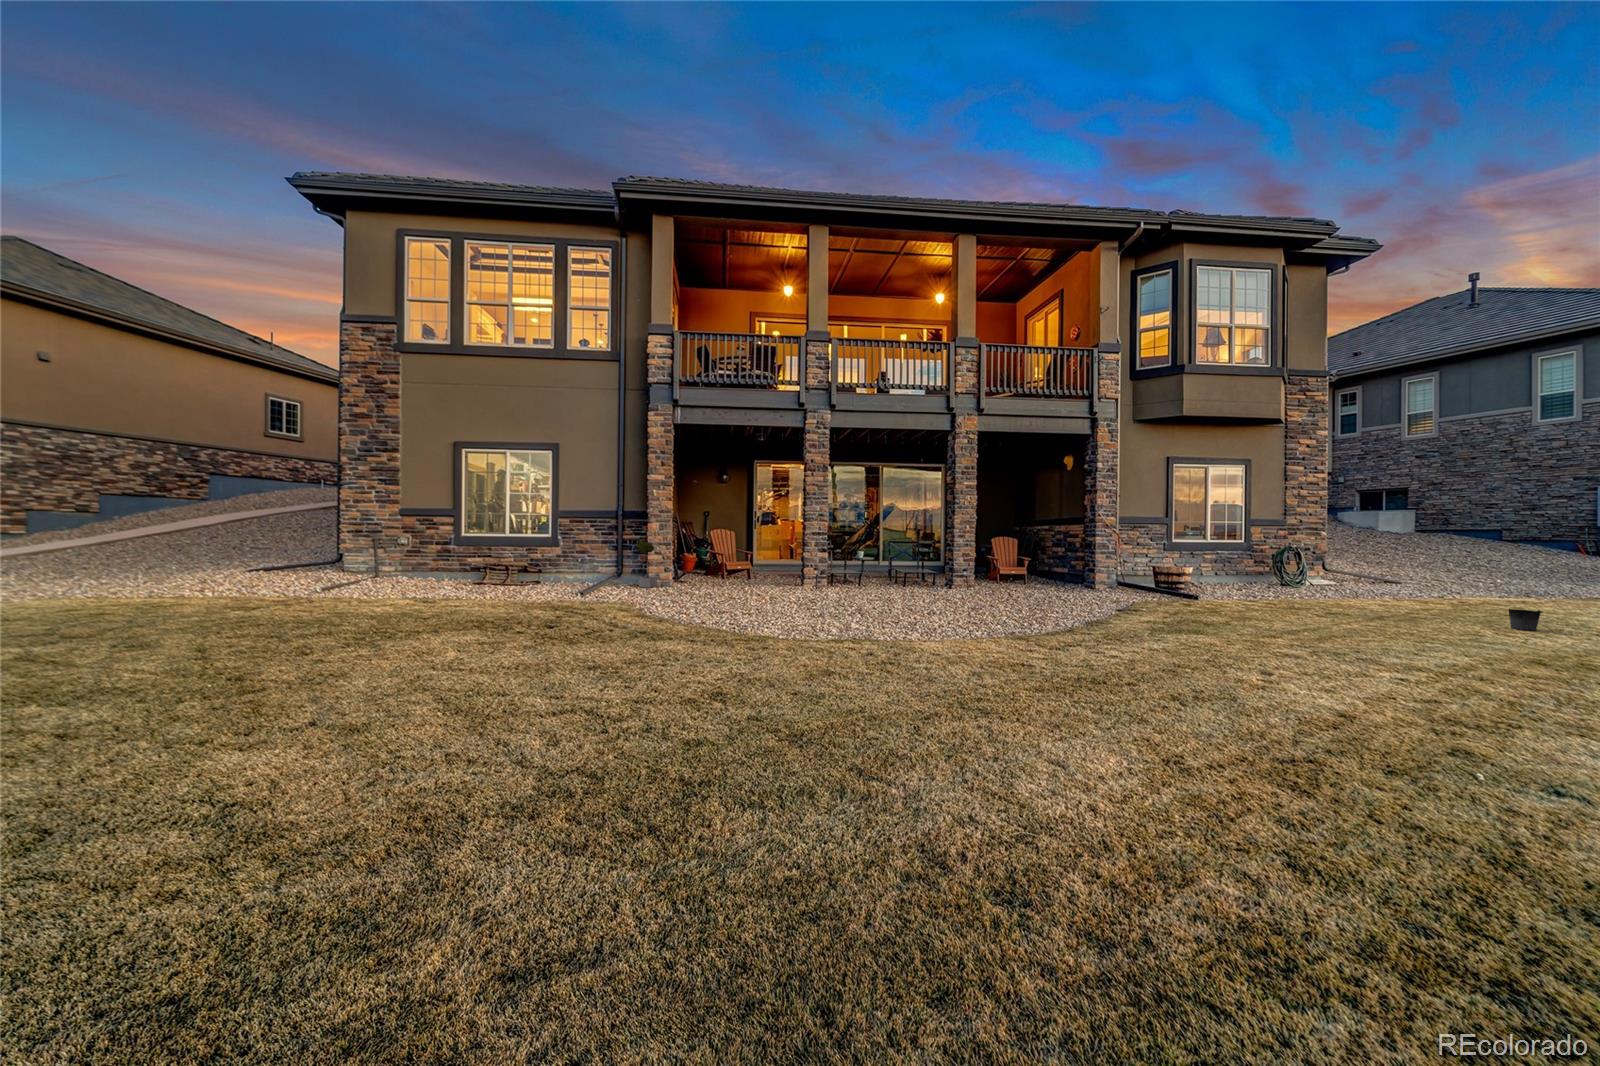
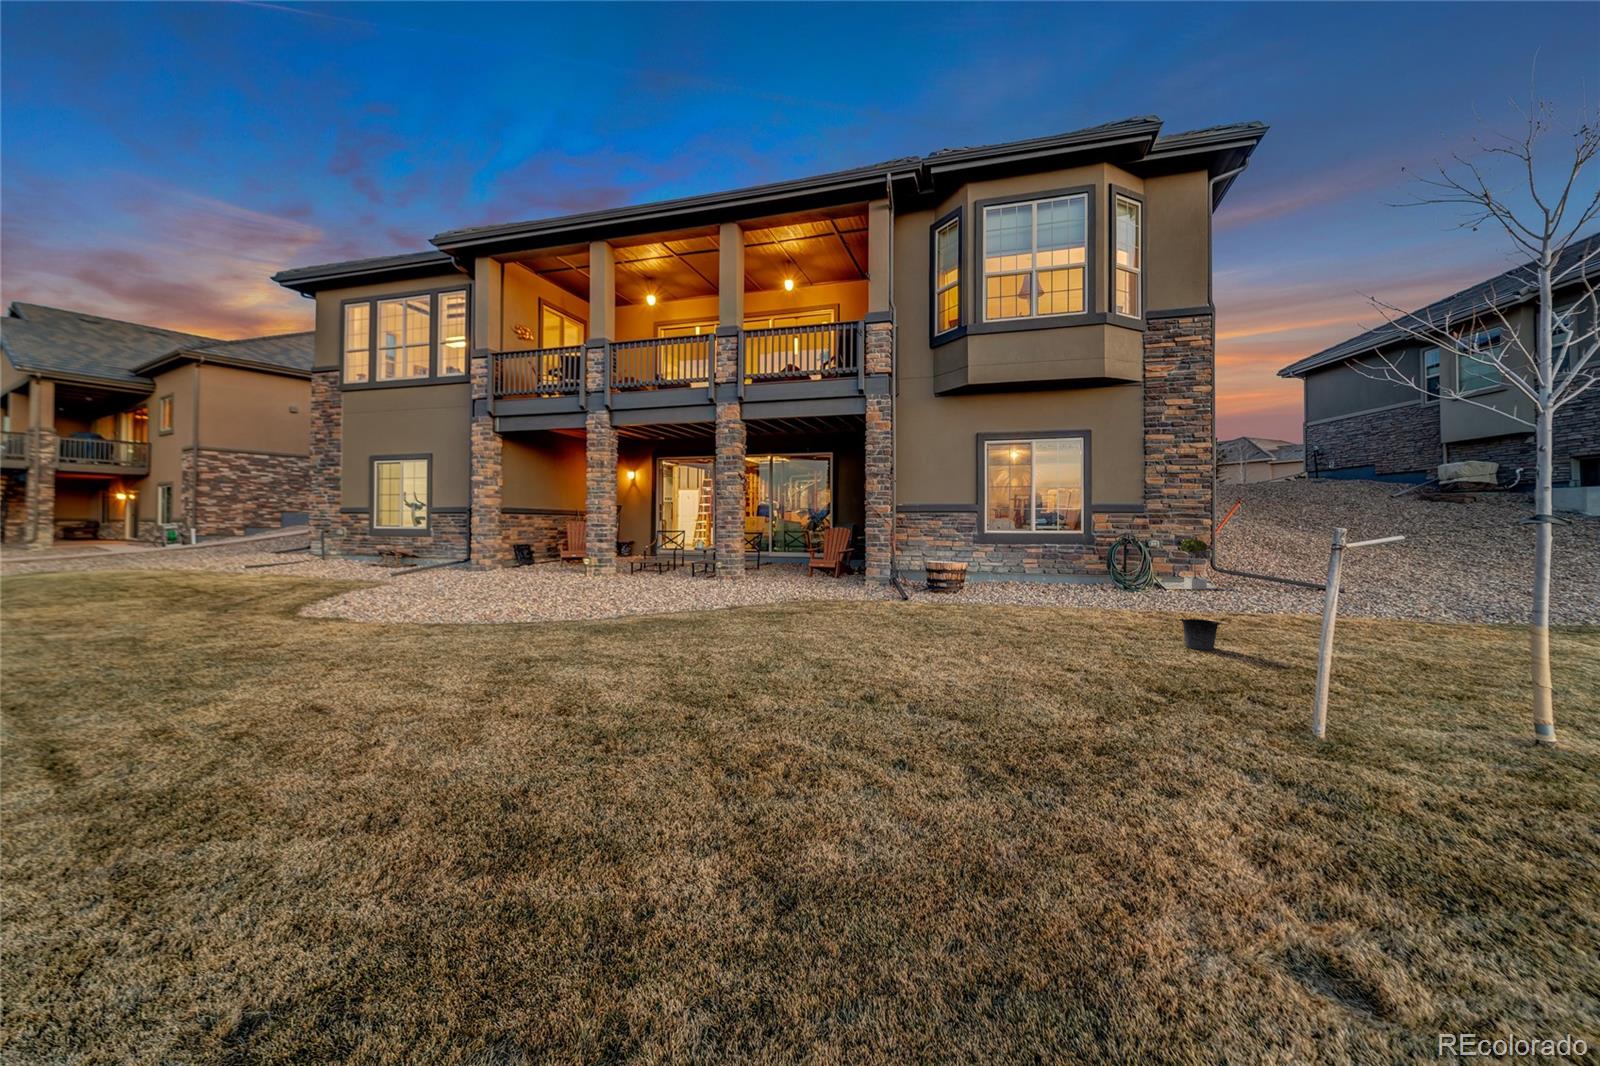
potted tree: present [636,541,657,588] -> present [1181,539,1207,590]

